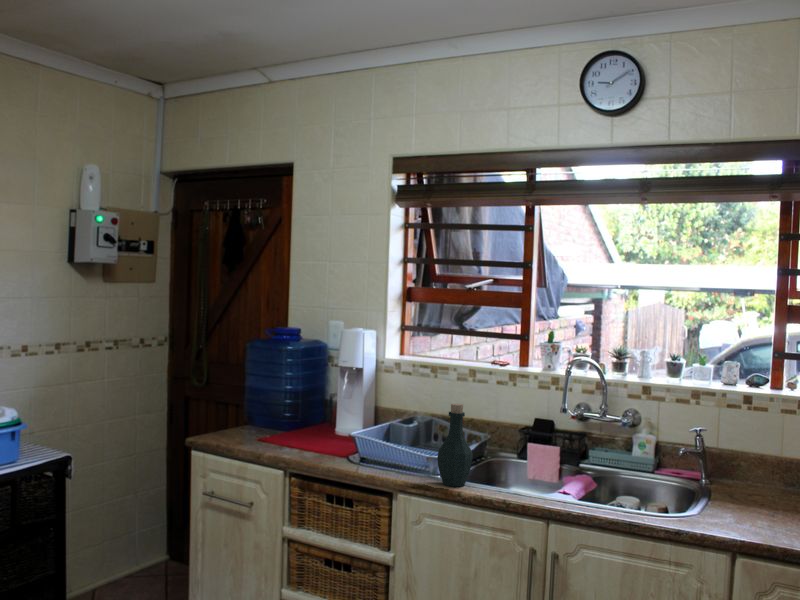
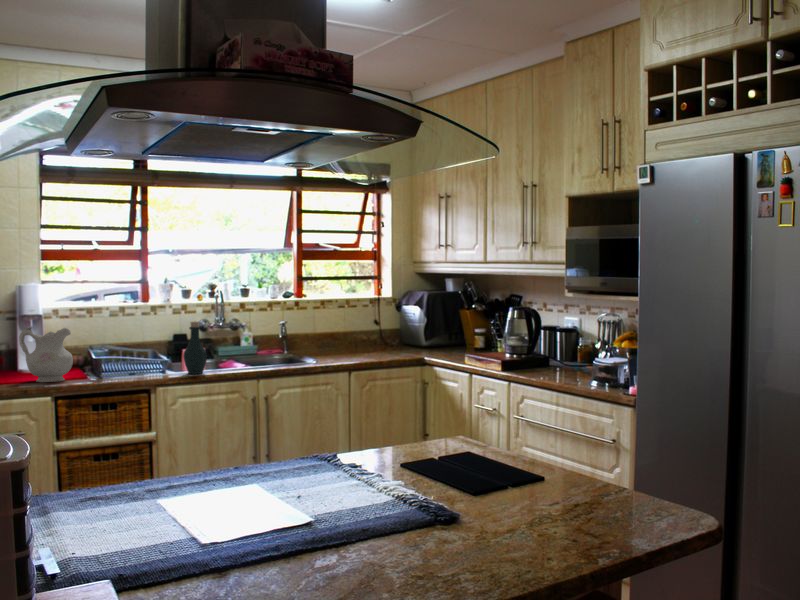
ceramic pitcher: none [287,380,340,455] -> present [19,327,73,382]

